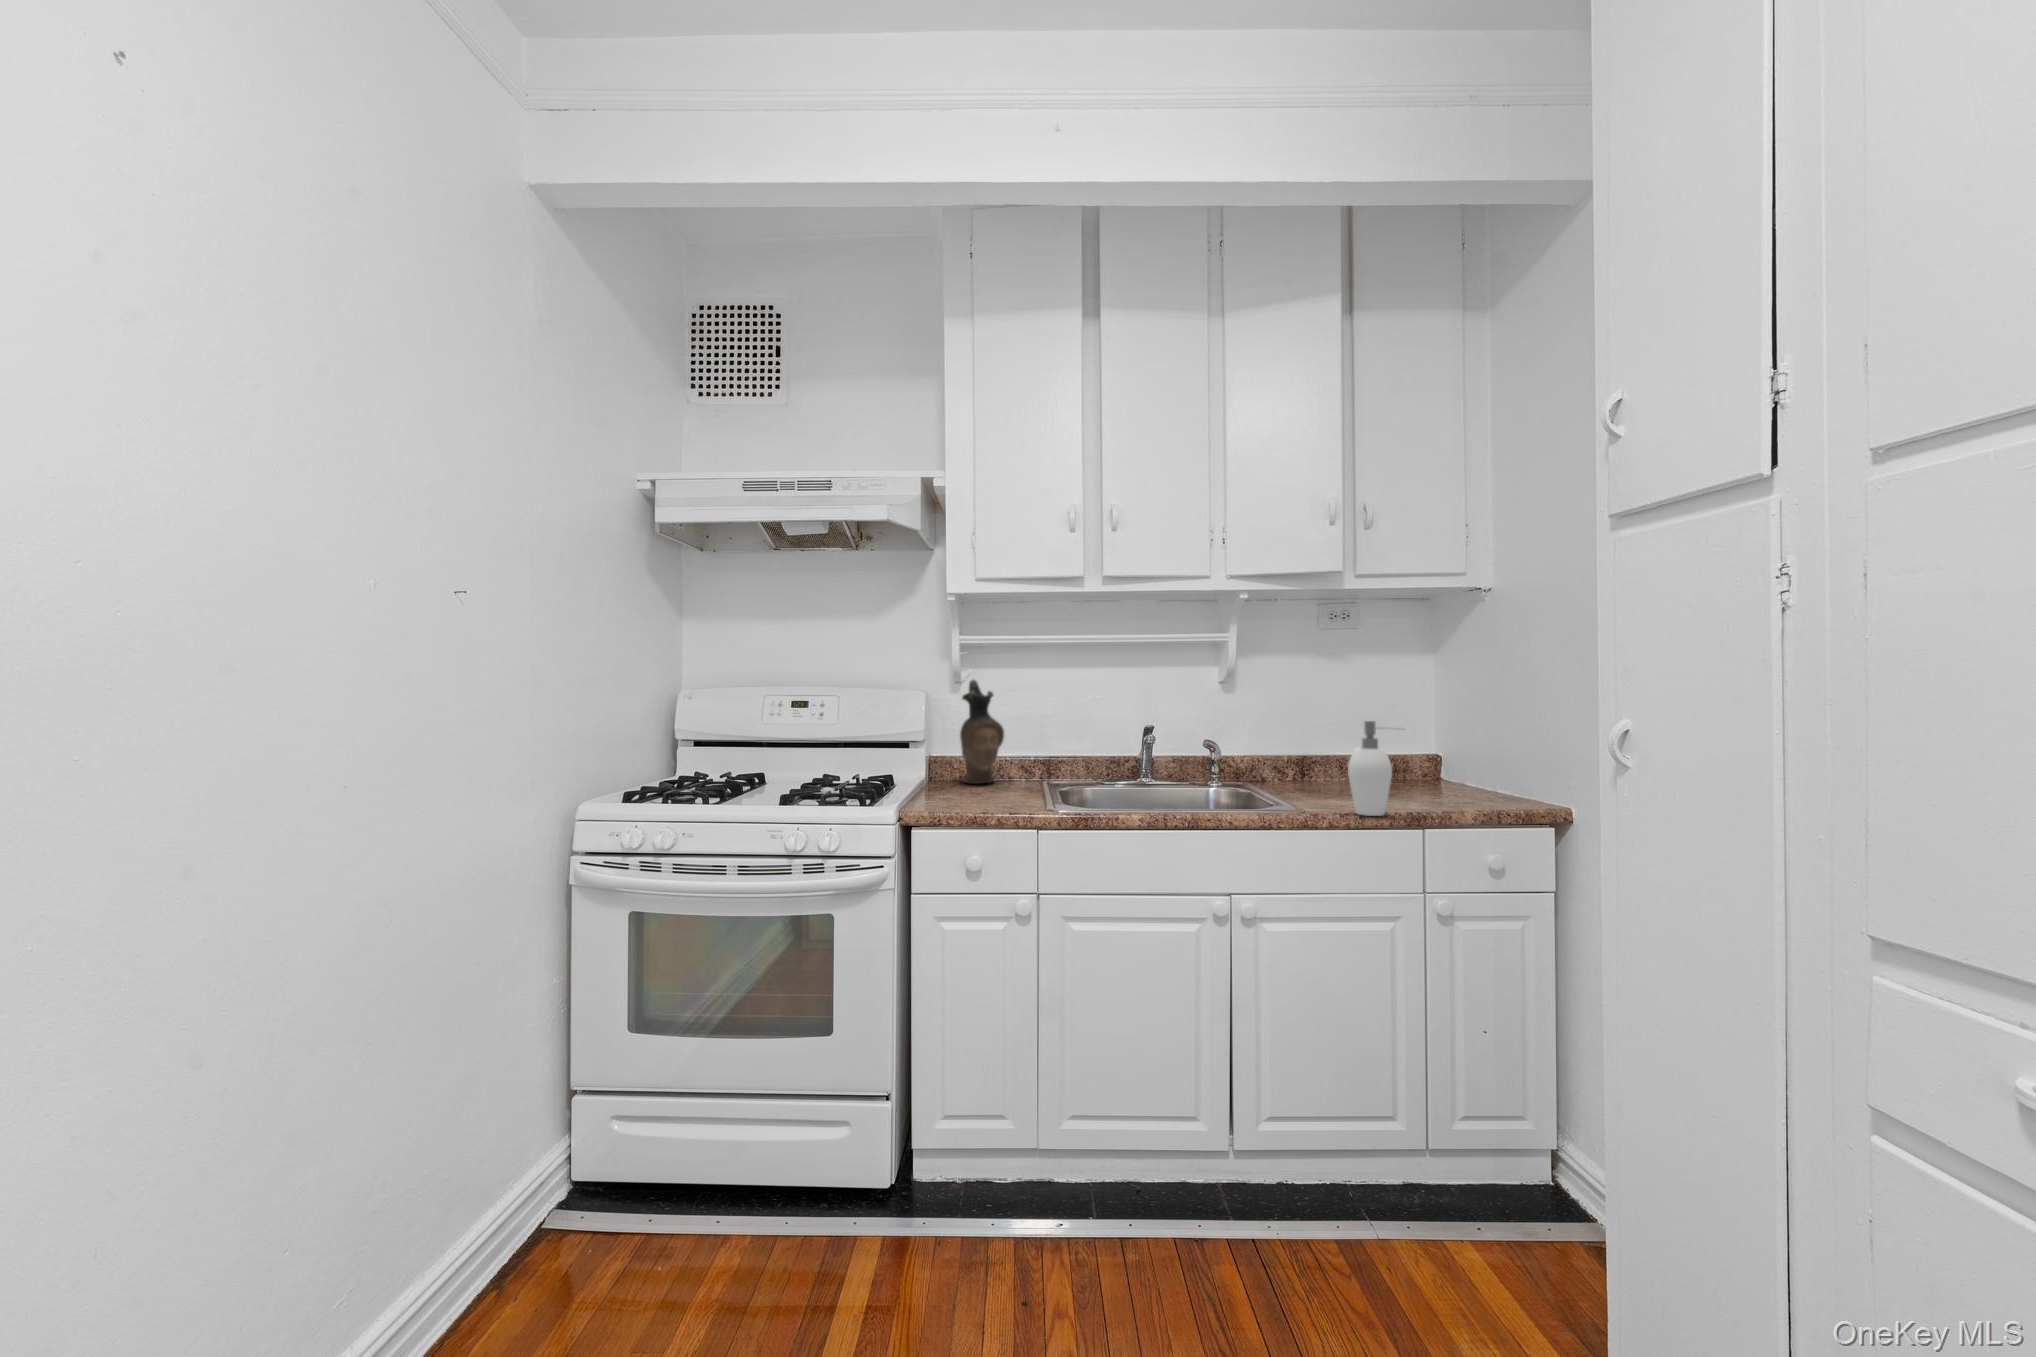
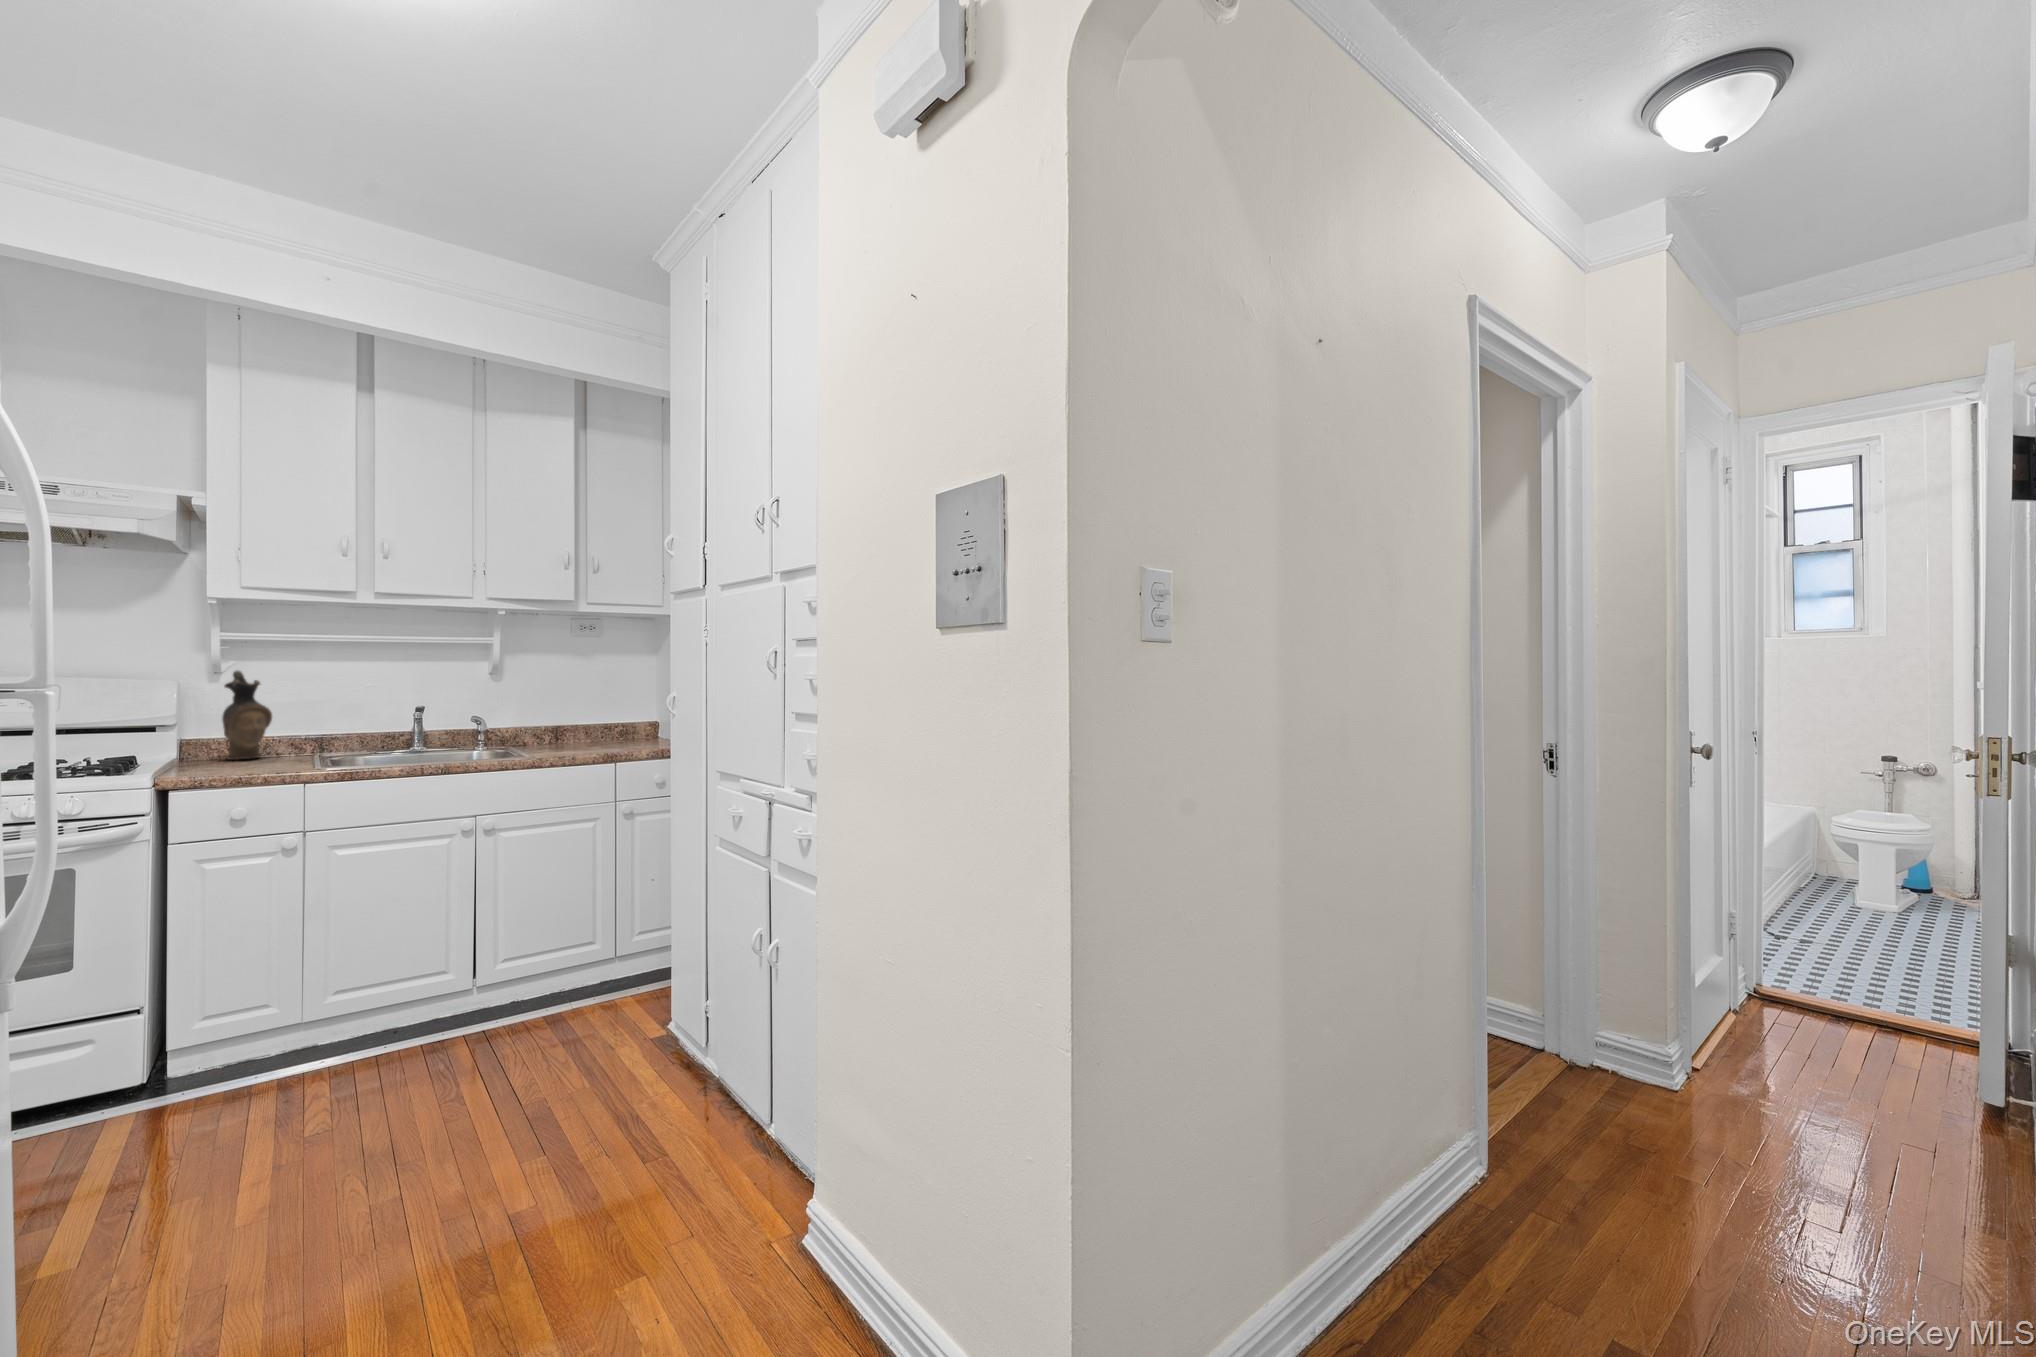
soap dispenser: present [1348,721,1392,816] -> none [567,697,604,758]

